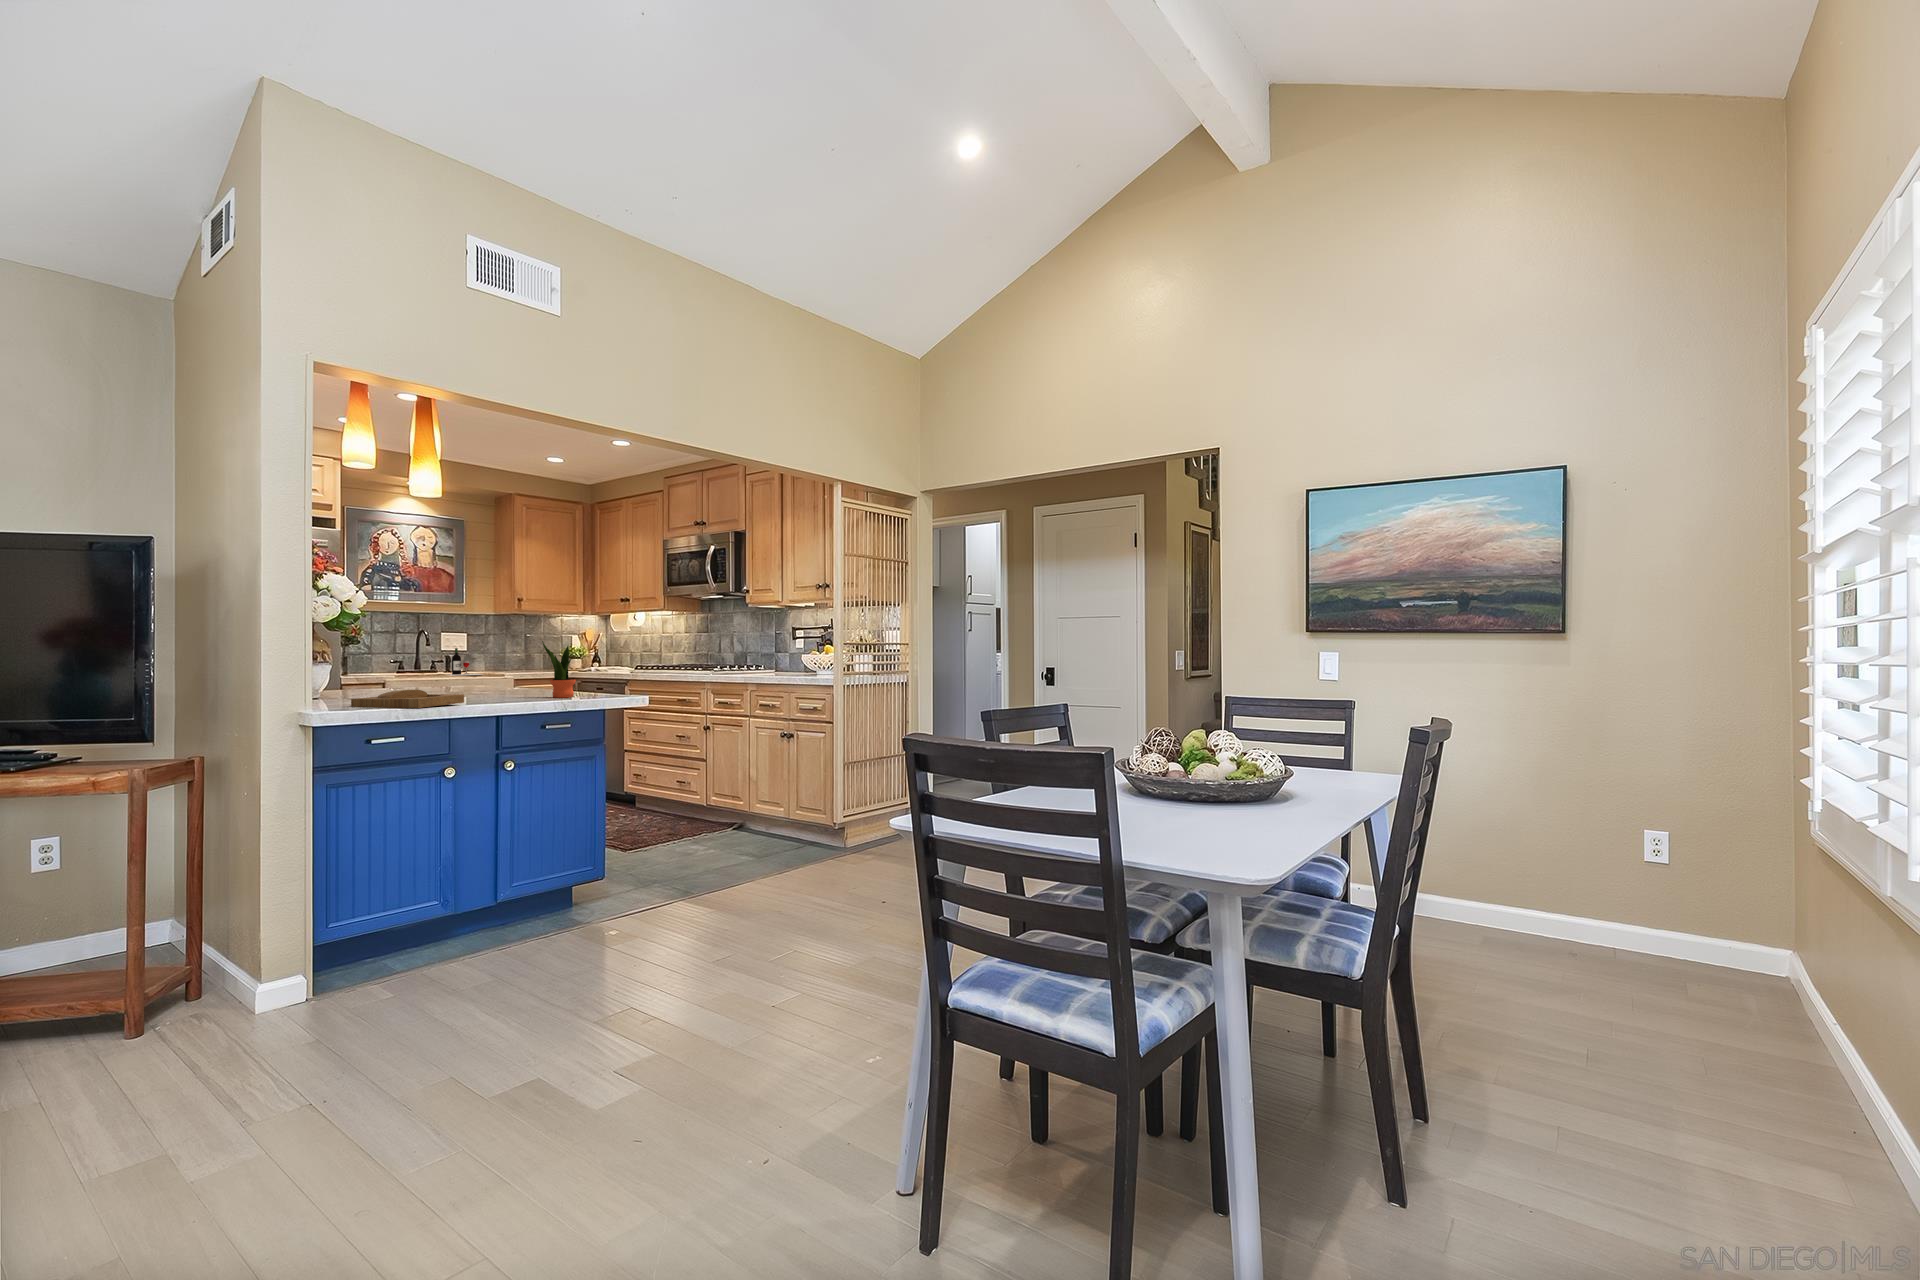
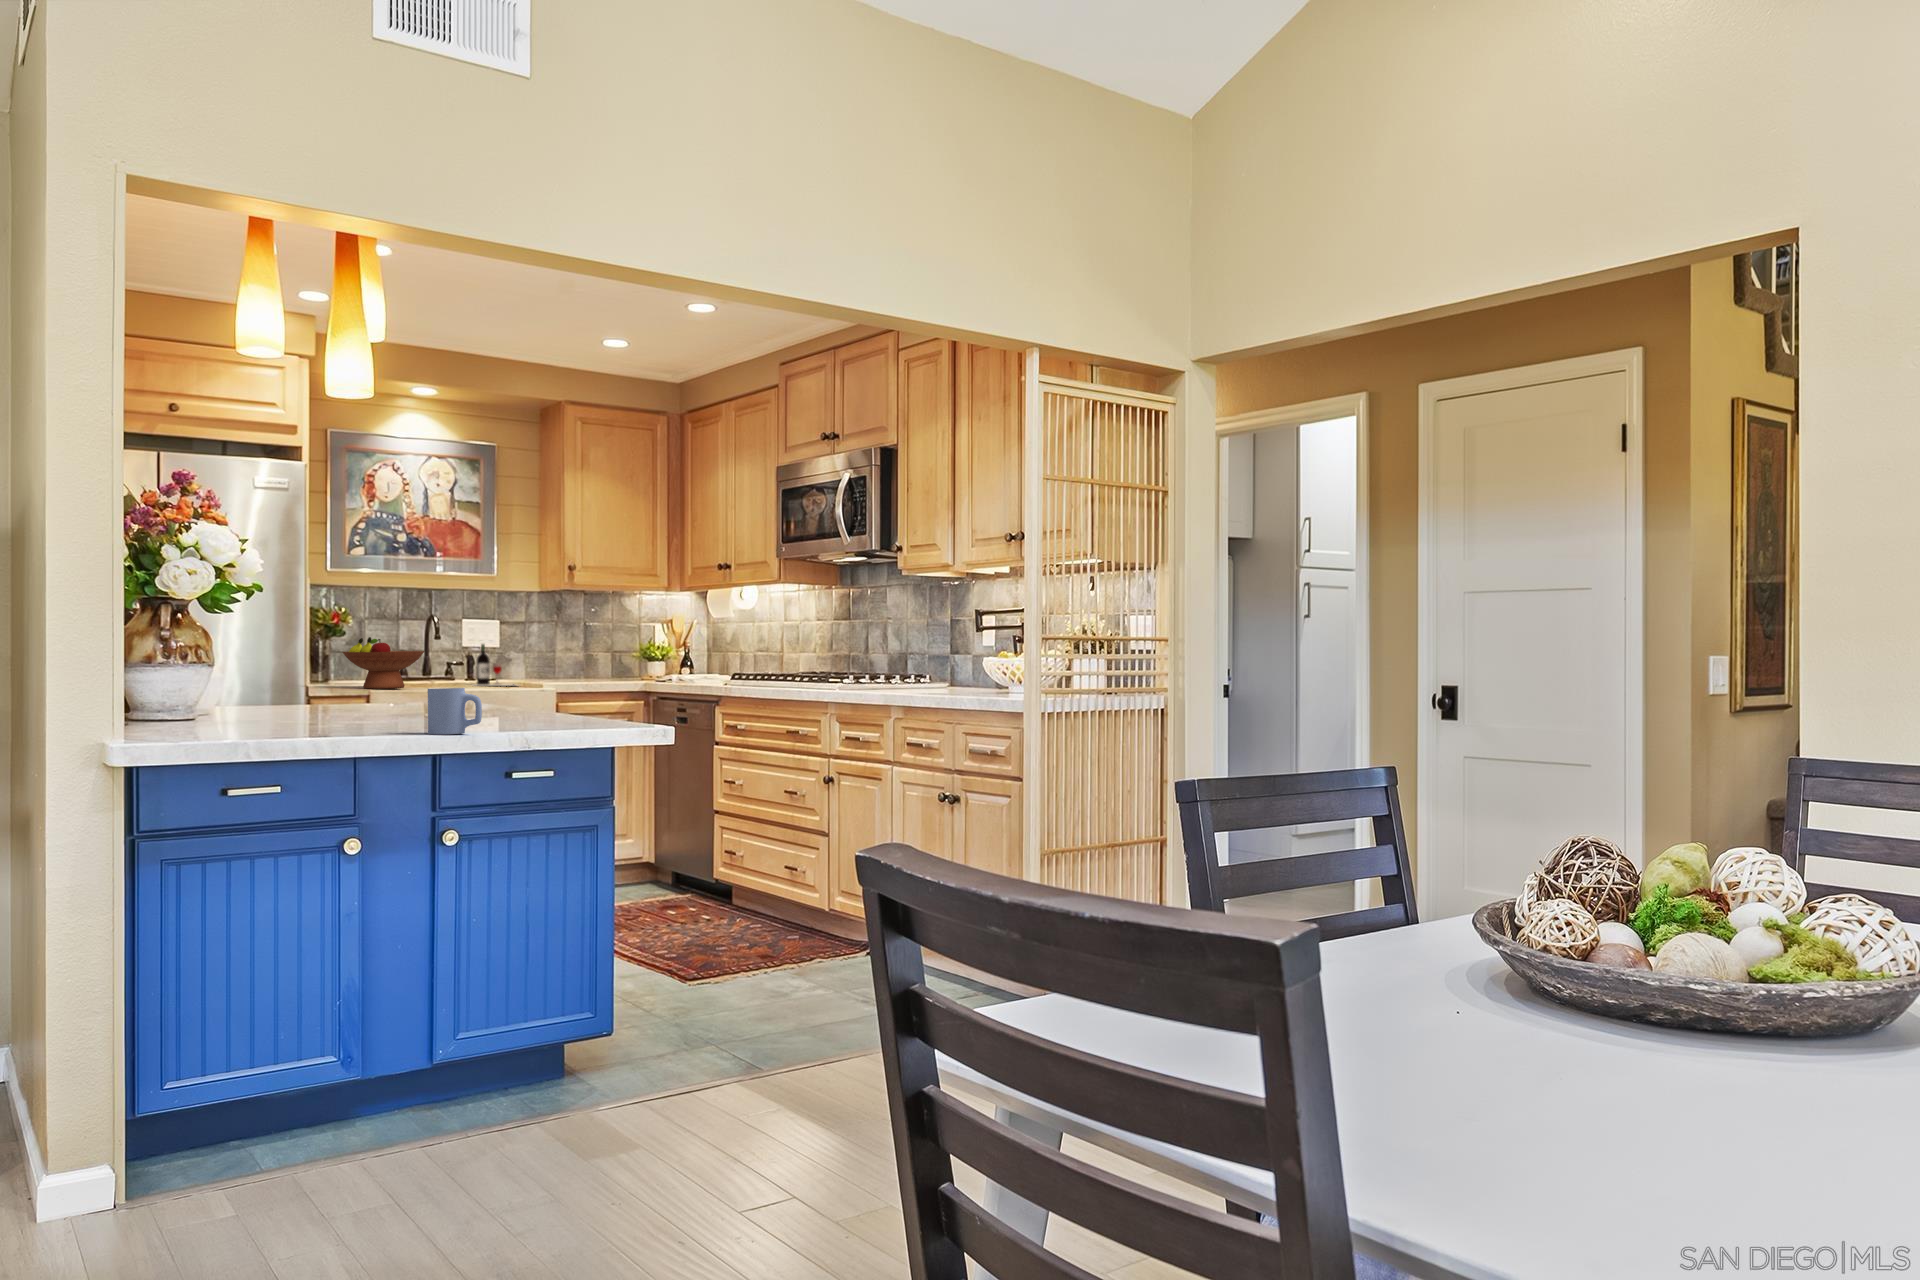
potted plant: present [542,641,576,698] -> none [526,630,577,725]
fruit bowl: none [367,645,426,678] -> present [343,637,424,689]
mug: none [496,676,530,704] -> present [428,687,482,734]
tray: present [351,690,464,708] -> none [198,709,373,739]

